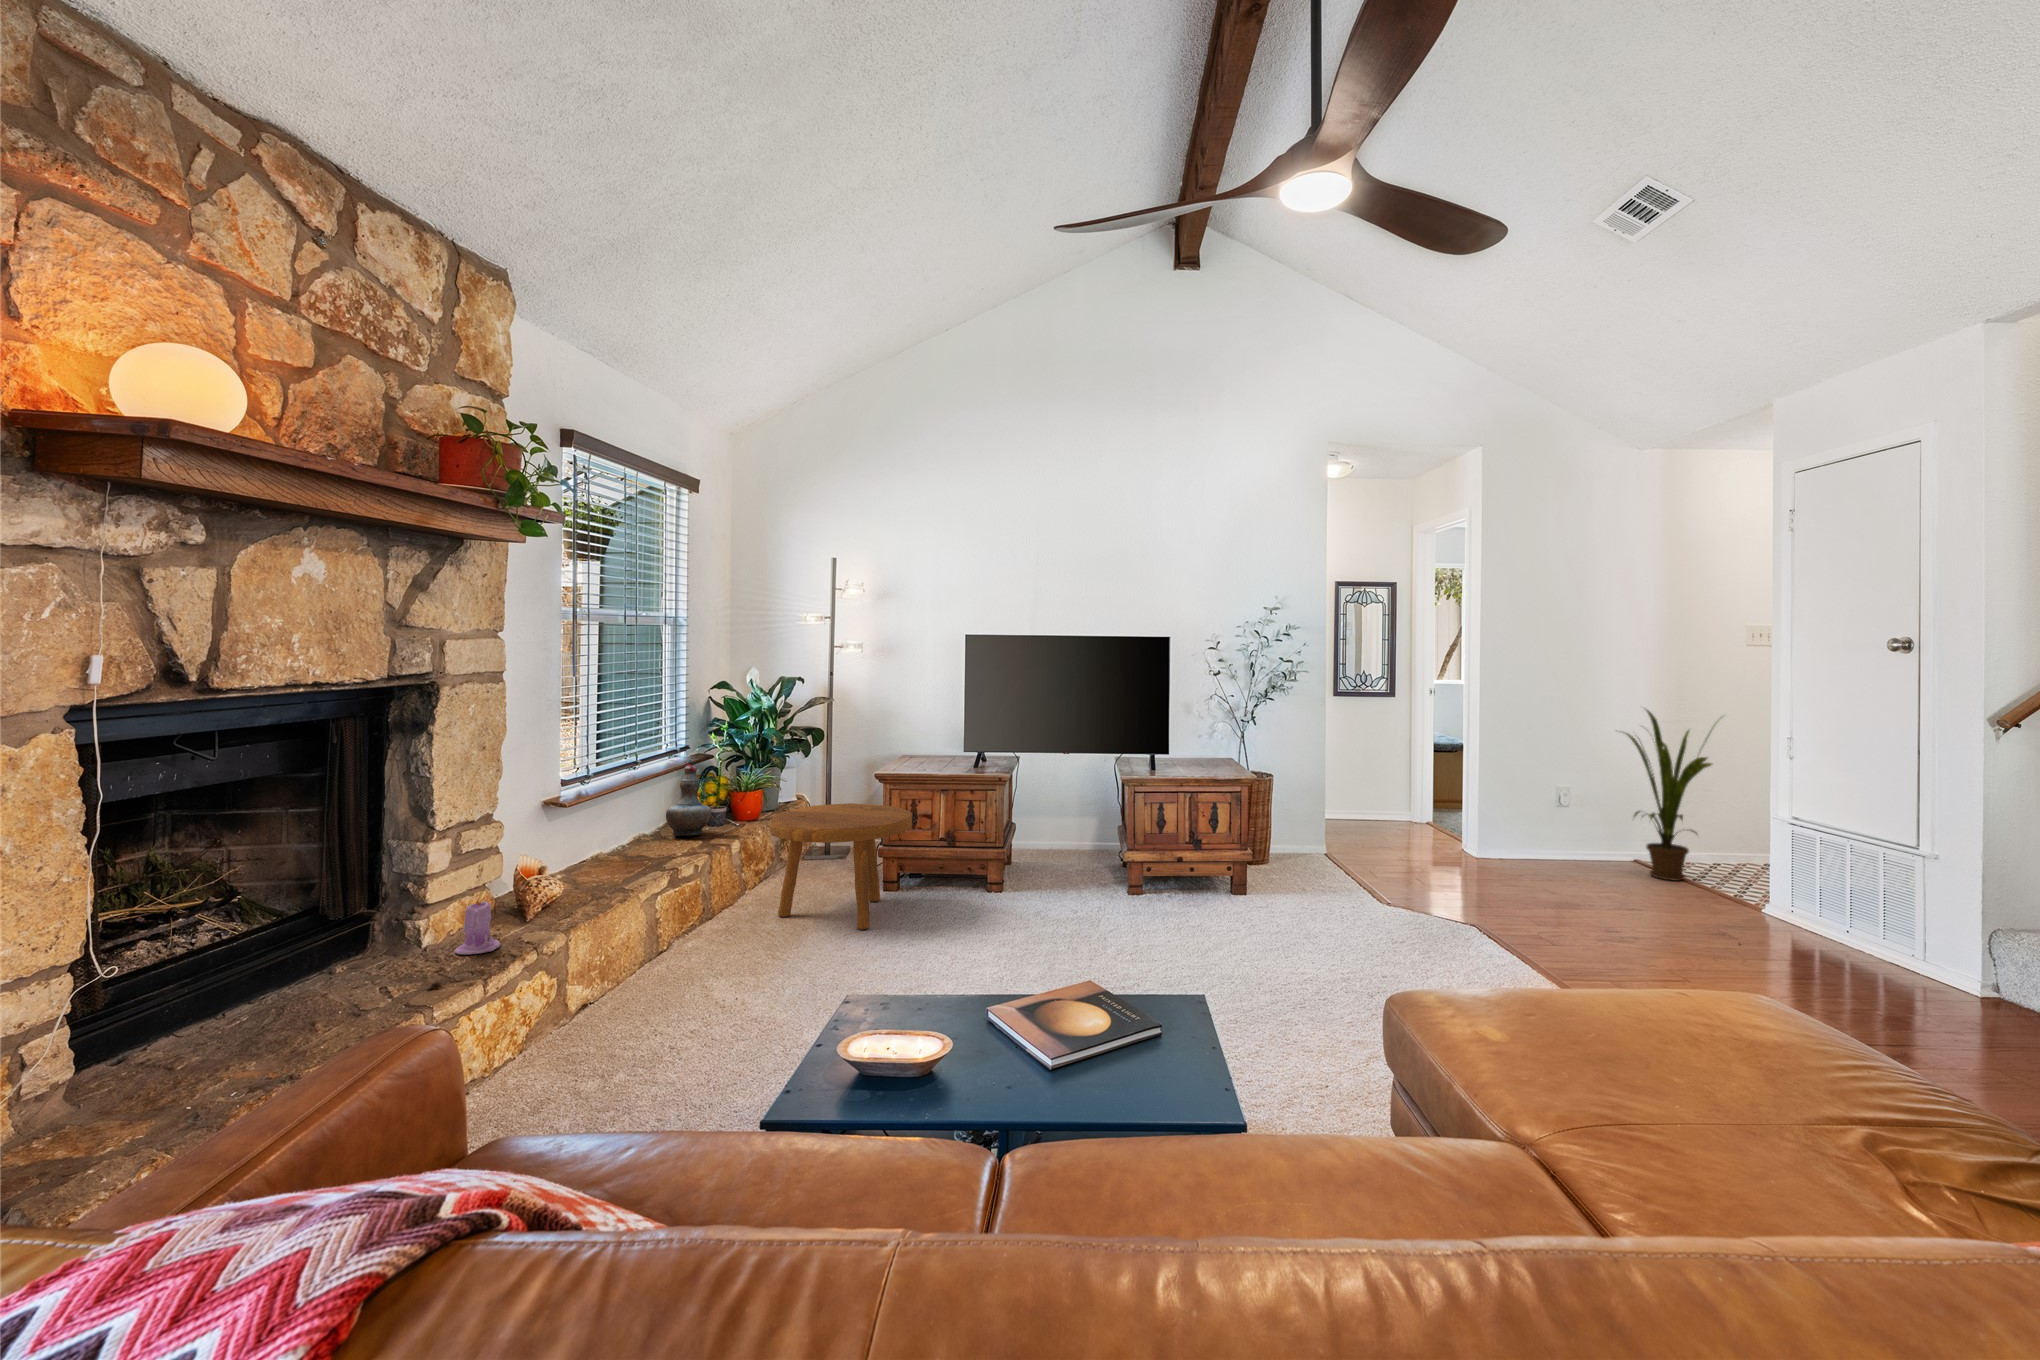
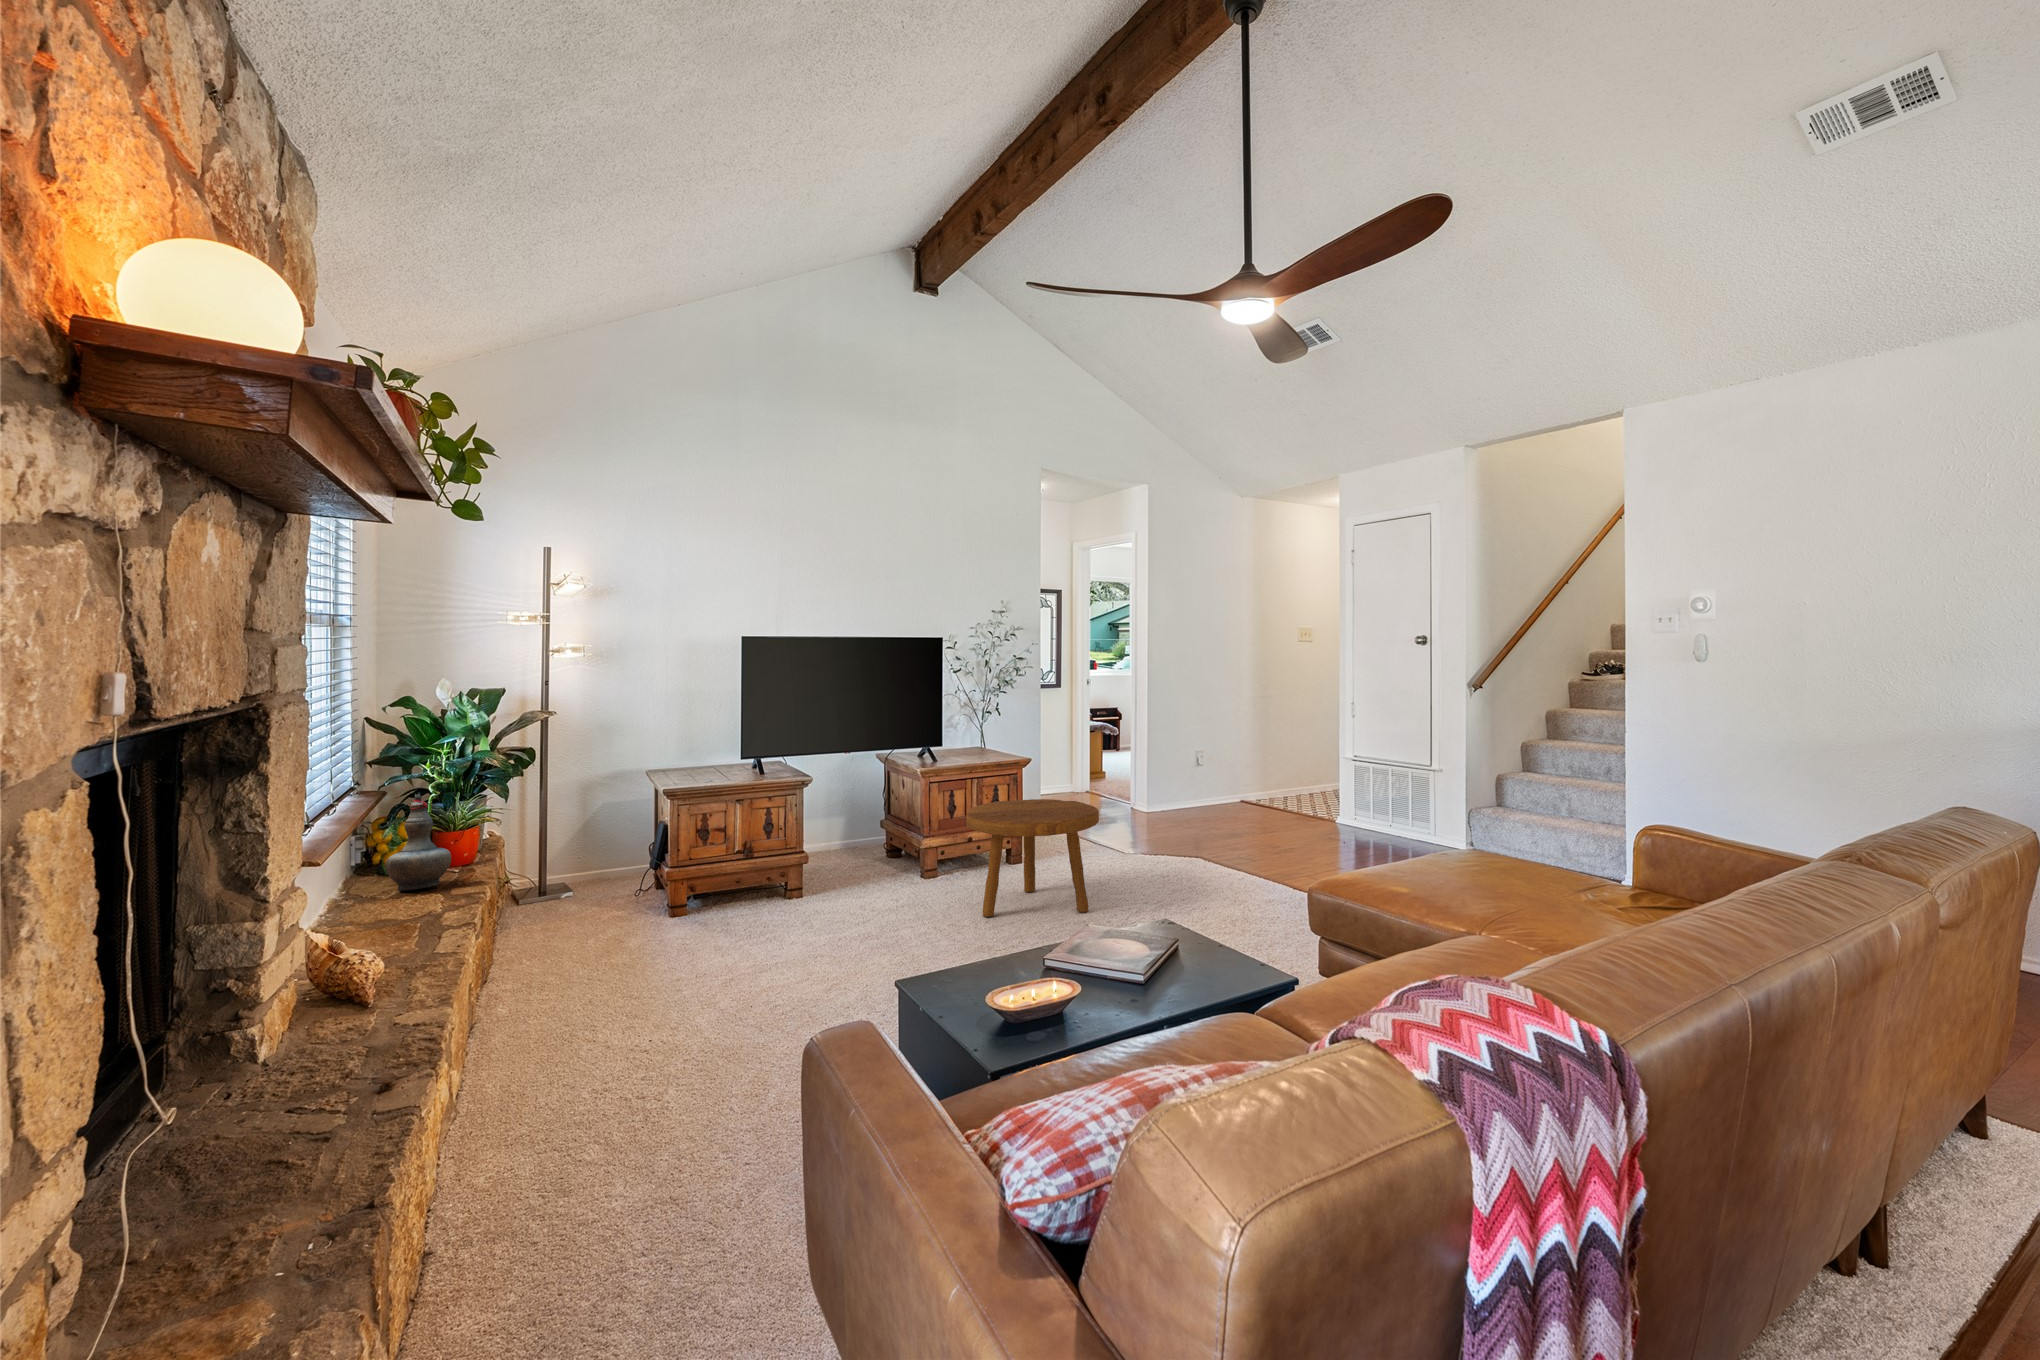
house plant: present [1625,710,1718,881] -> none [1249,685,1321,811]
footstool: present [770,803,912,930] -> present [966,799,1099,917]
candle: present [454,899,500,954] -> none [331,978,395,1058]

